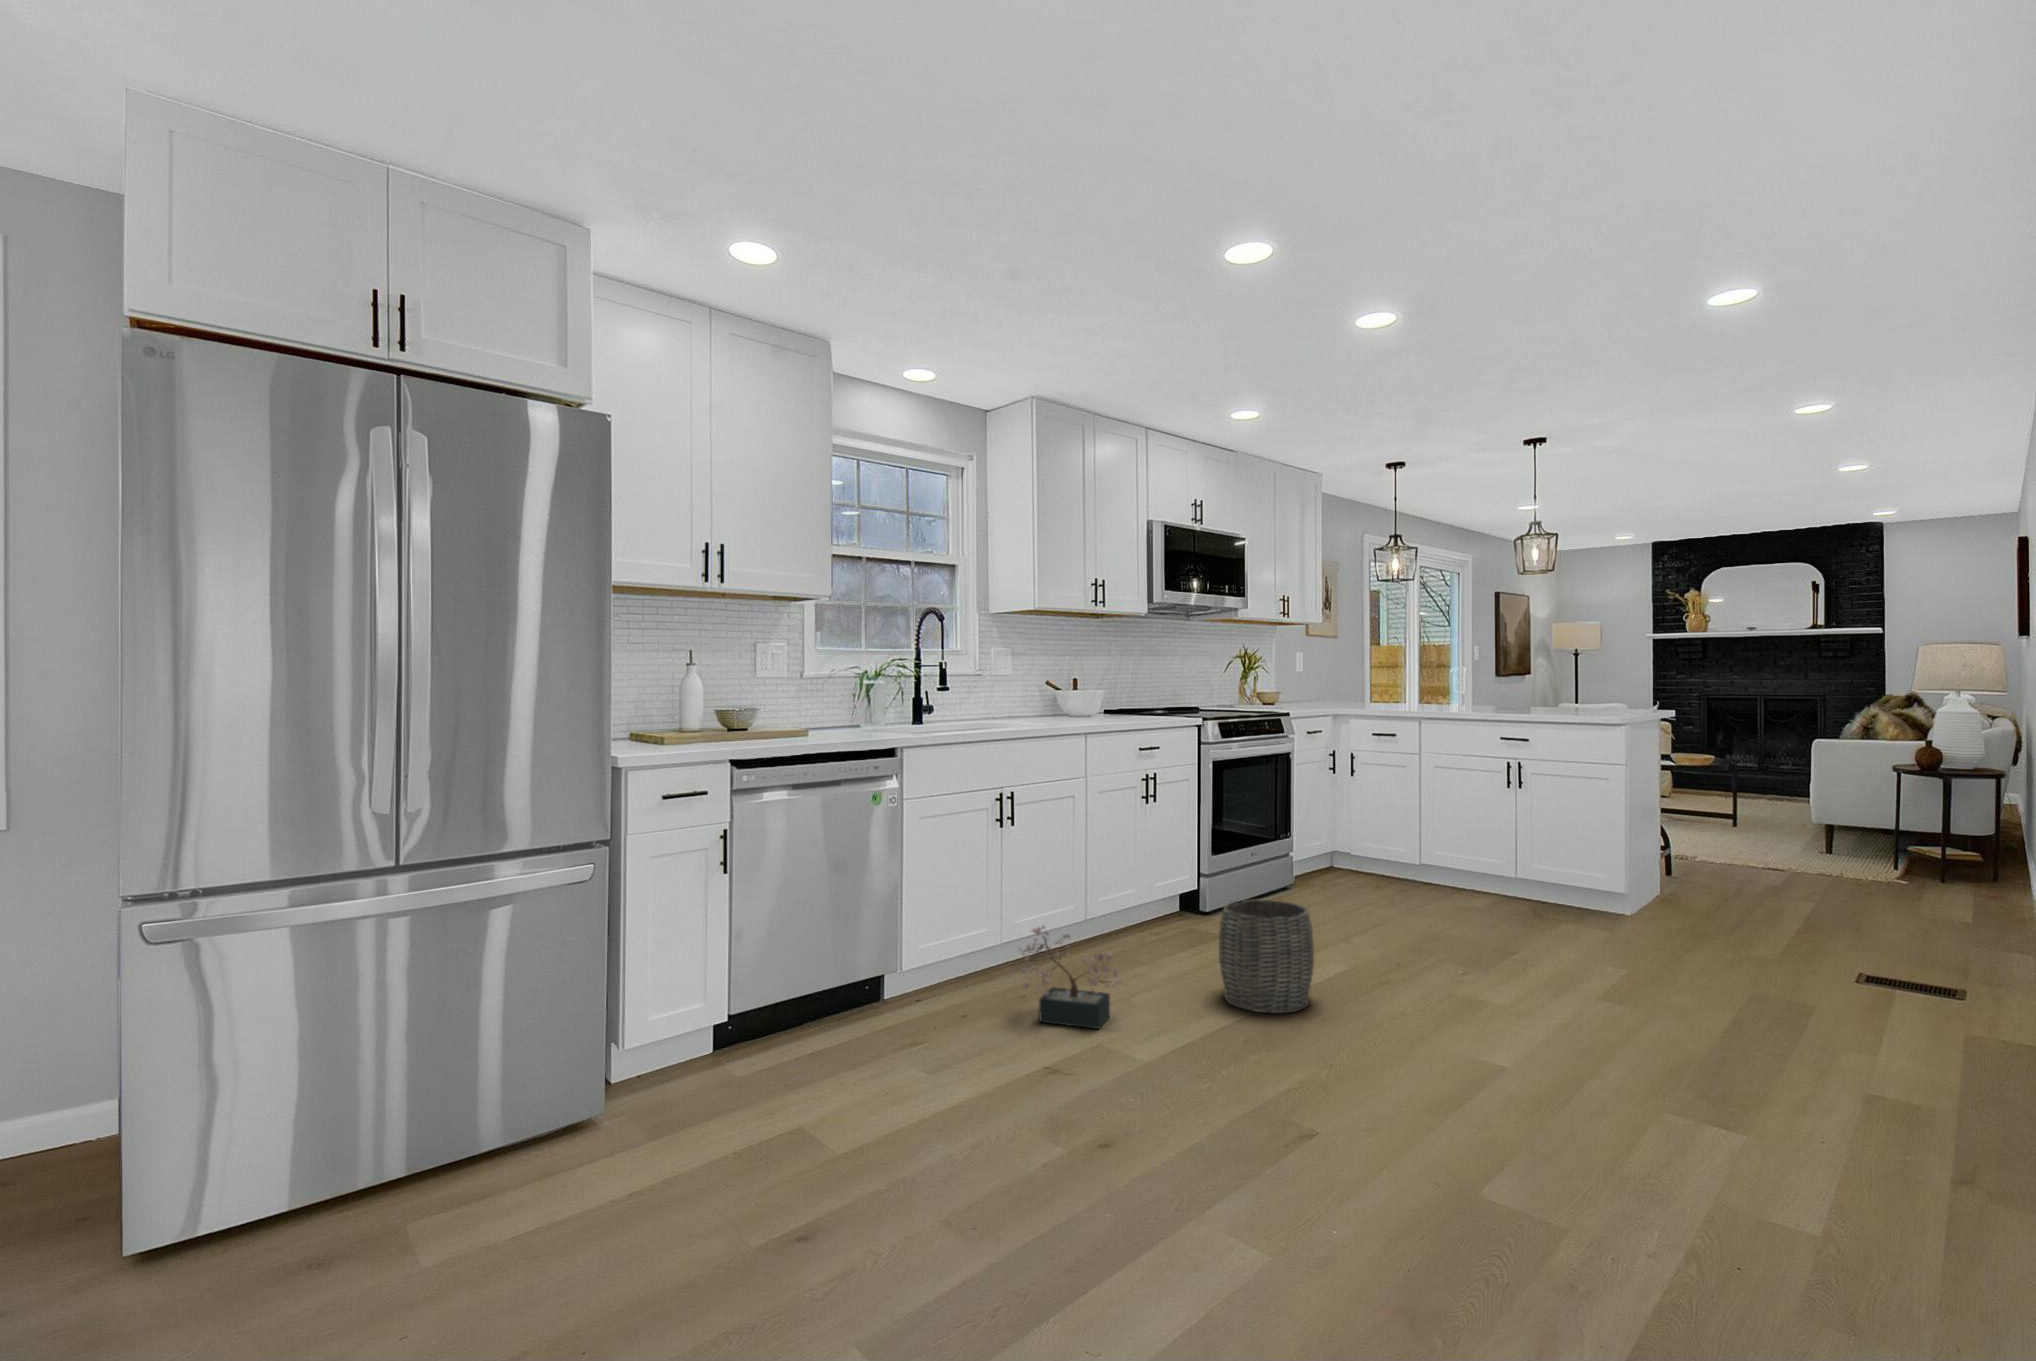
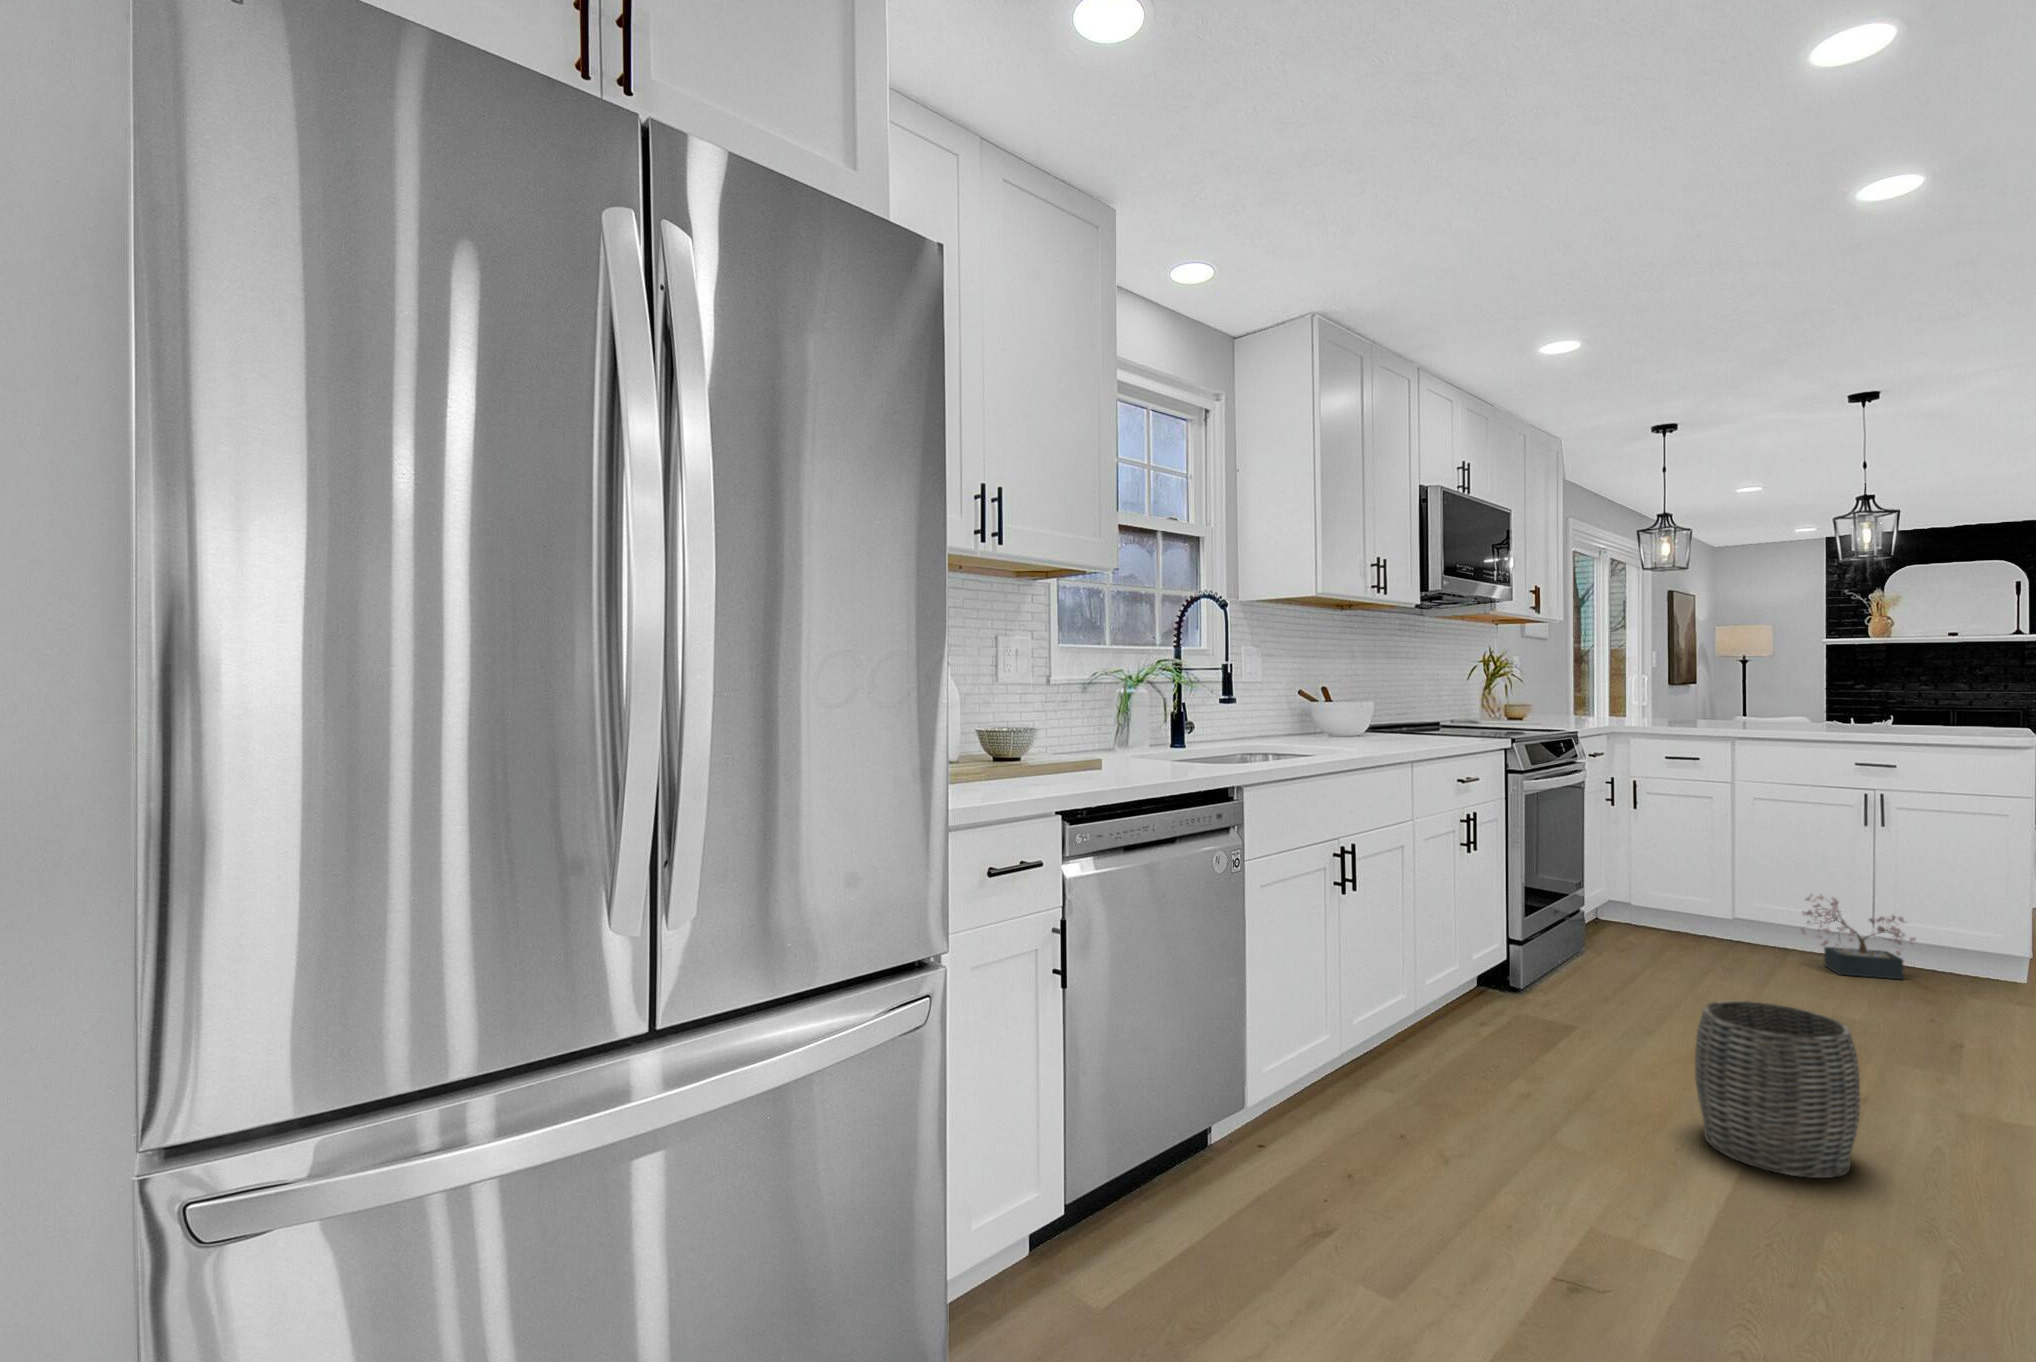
decorative plant: present [1019,926,1121,1029] -> present [1801,895,1916,979]

